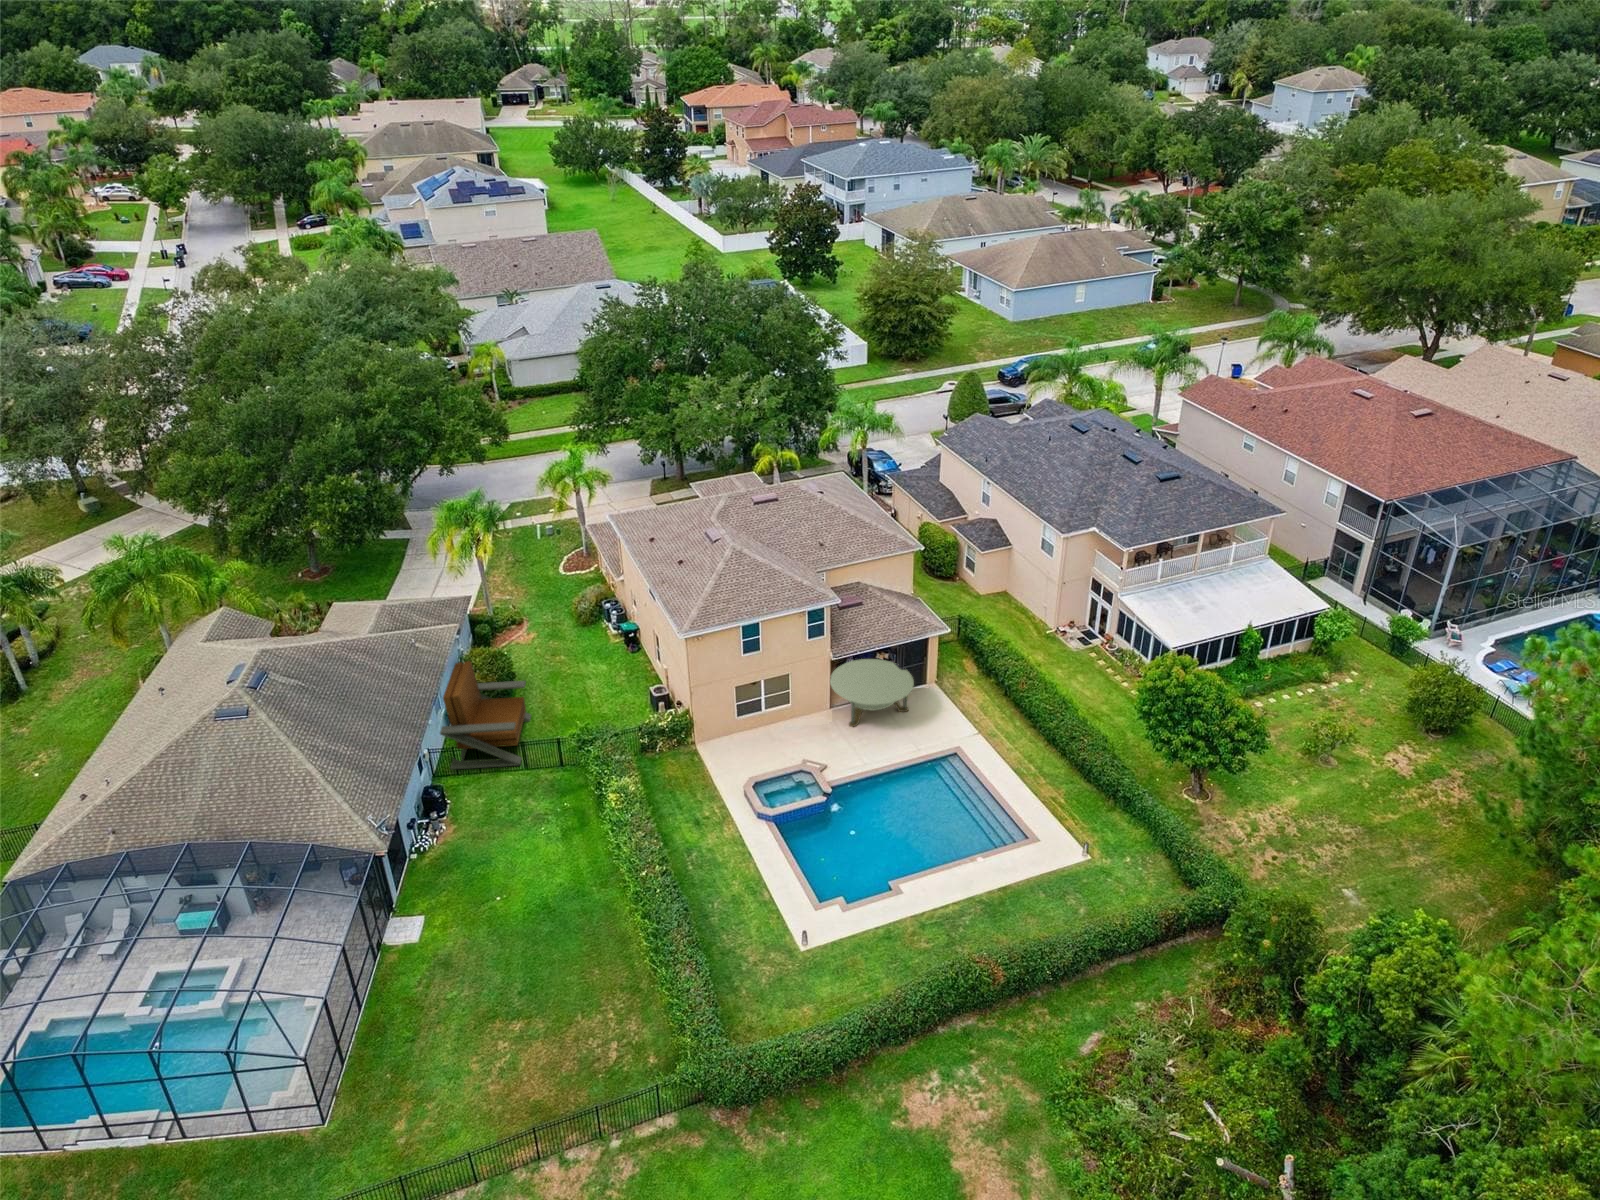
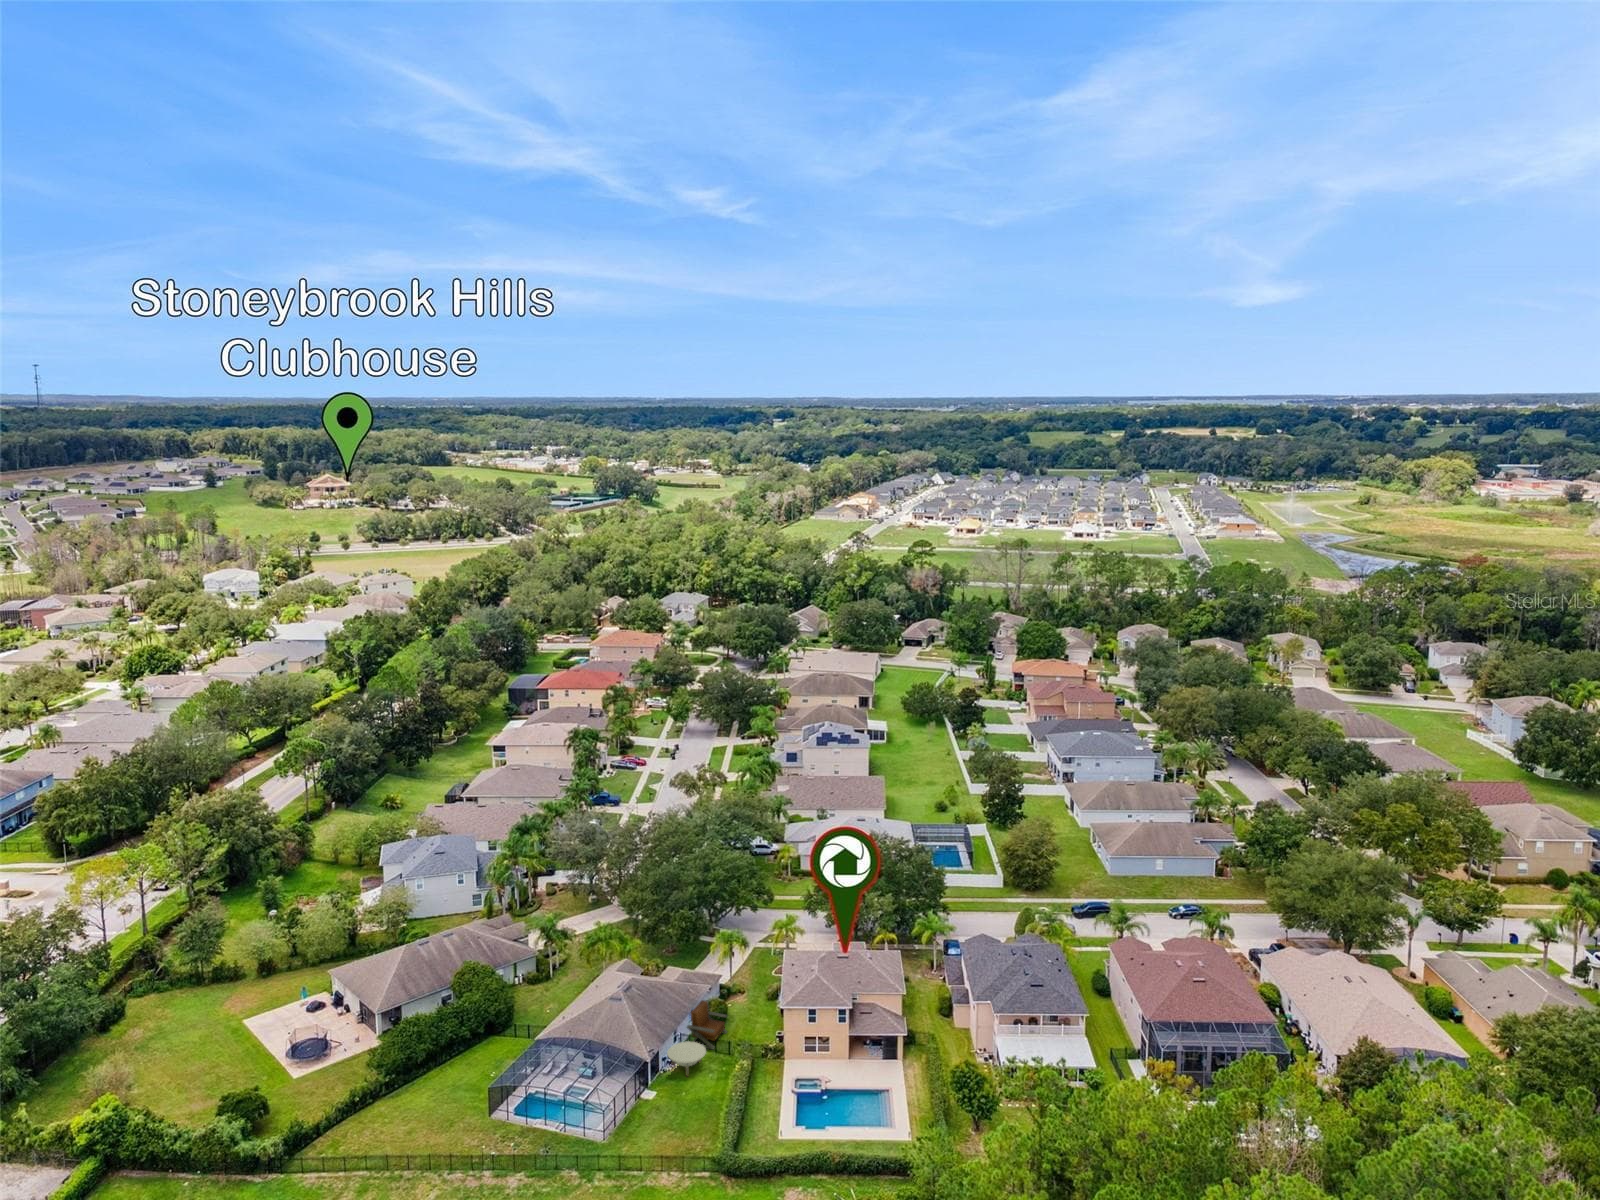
round table: present [830,659,914,727] -> present [667,1041,706,1076]

